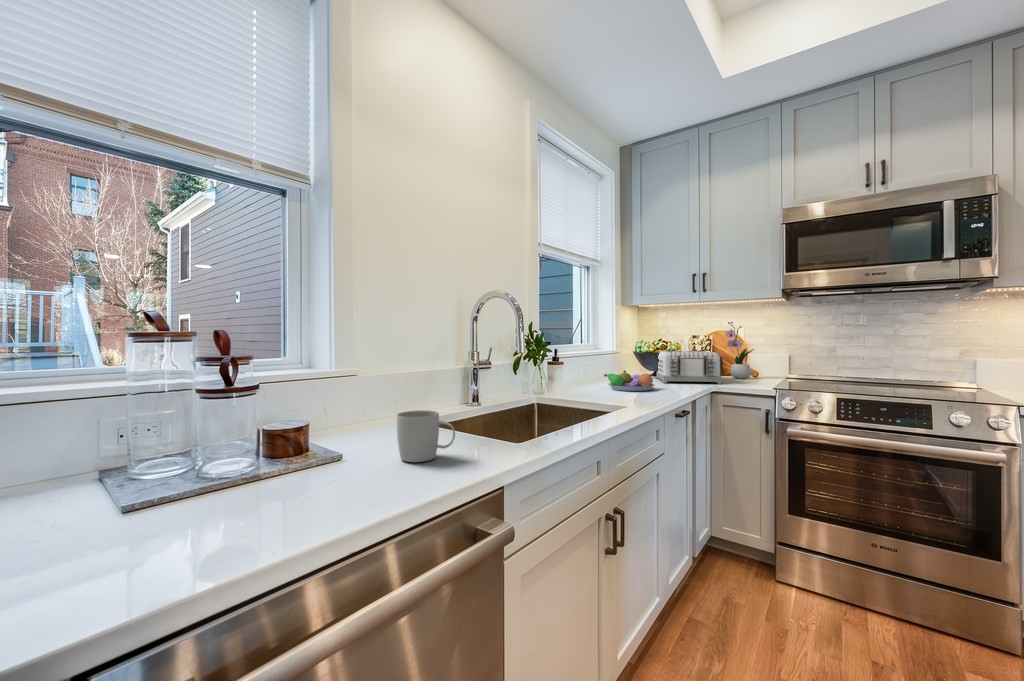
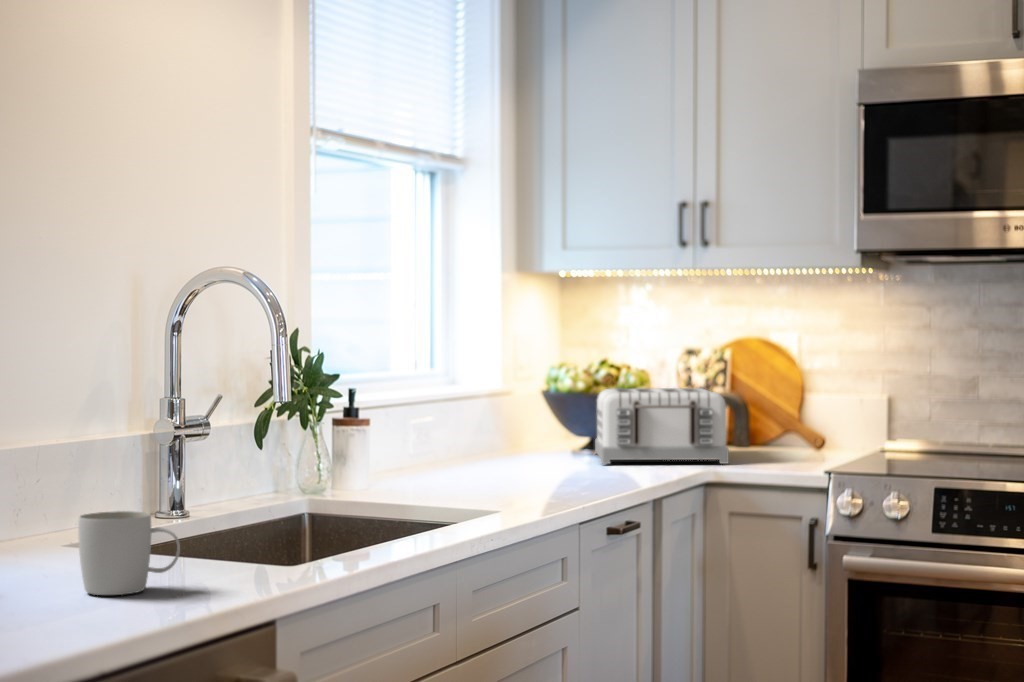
flower arrangement: present [725,322,754,379] -> none [751,318,814,452]
fruit bowl: present [604,370,655,391] -> none [463,435,575,482]

